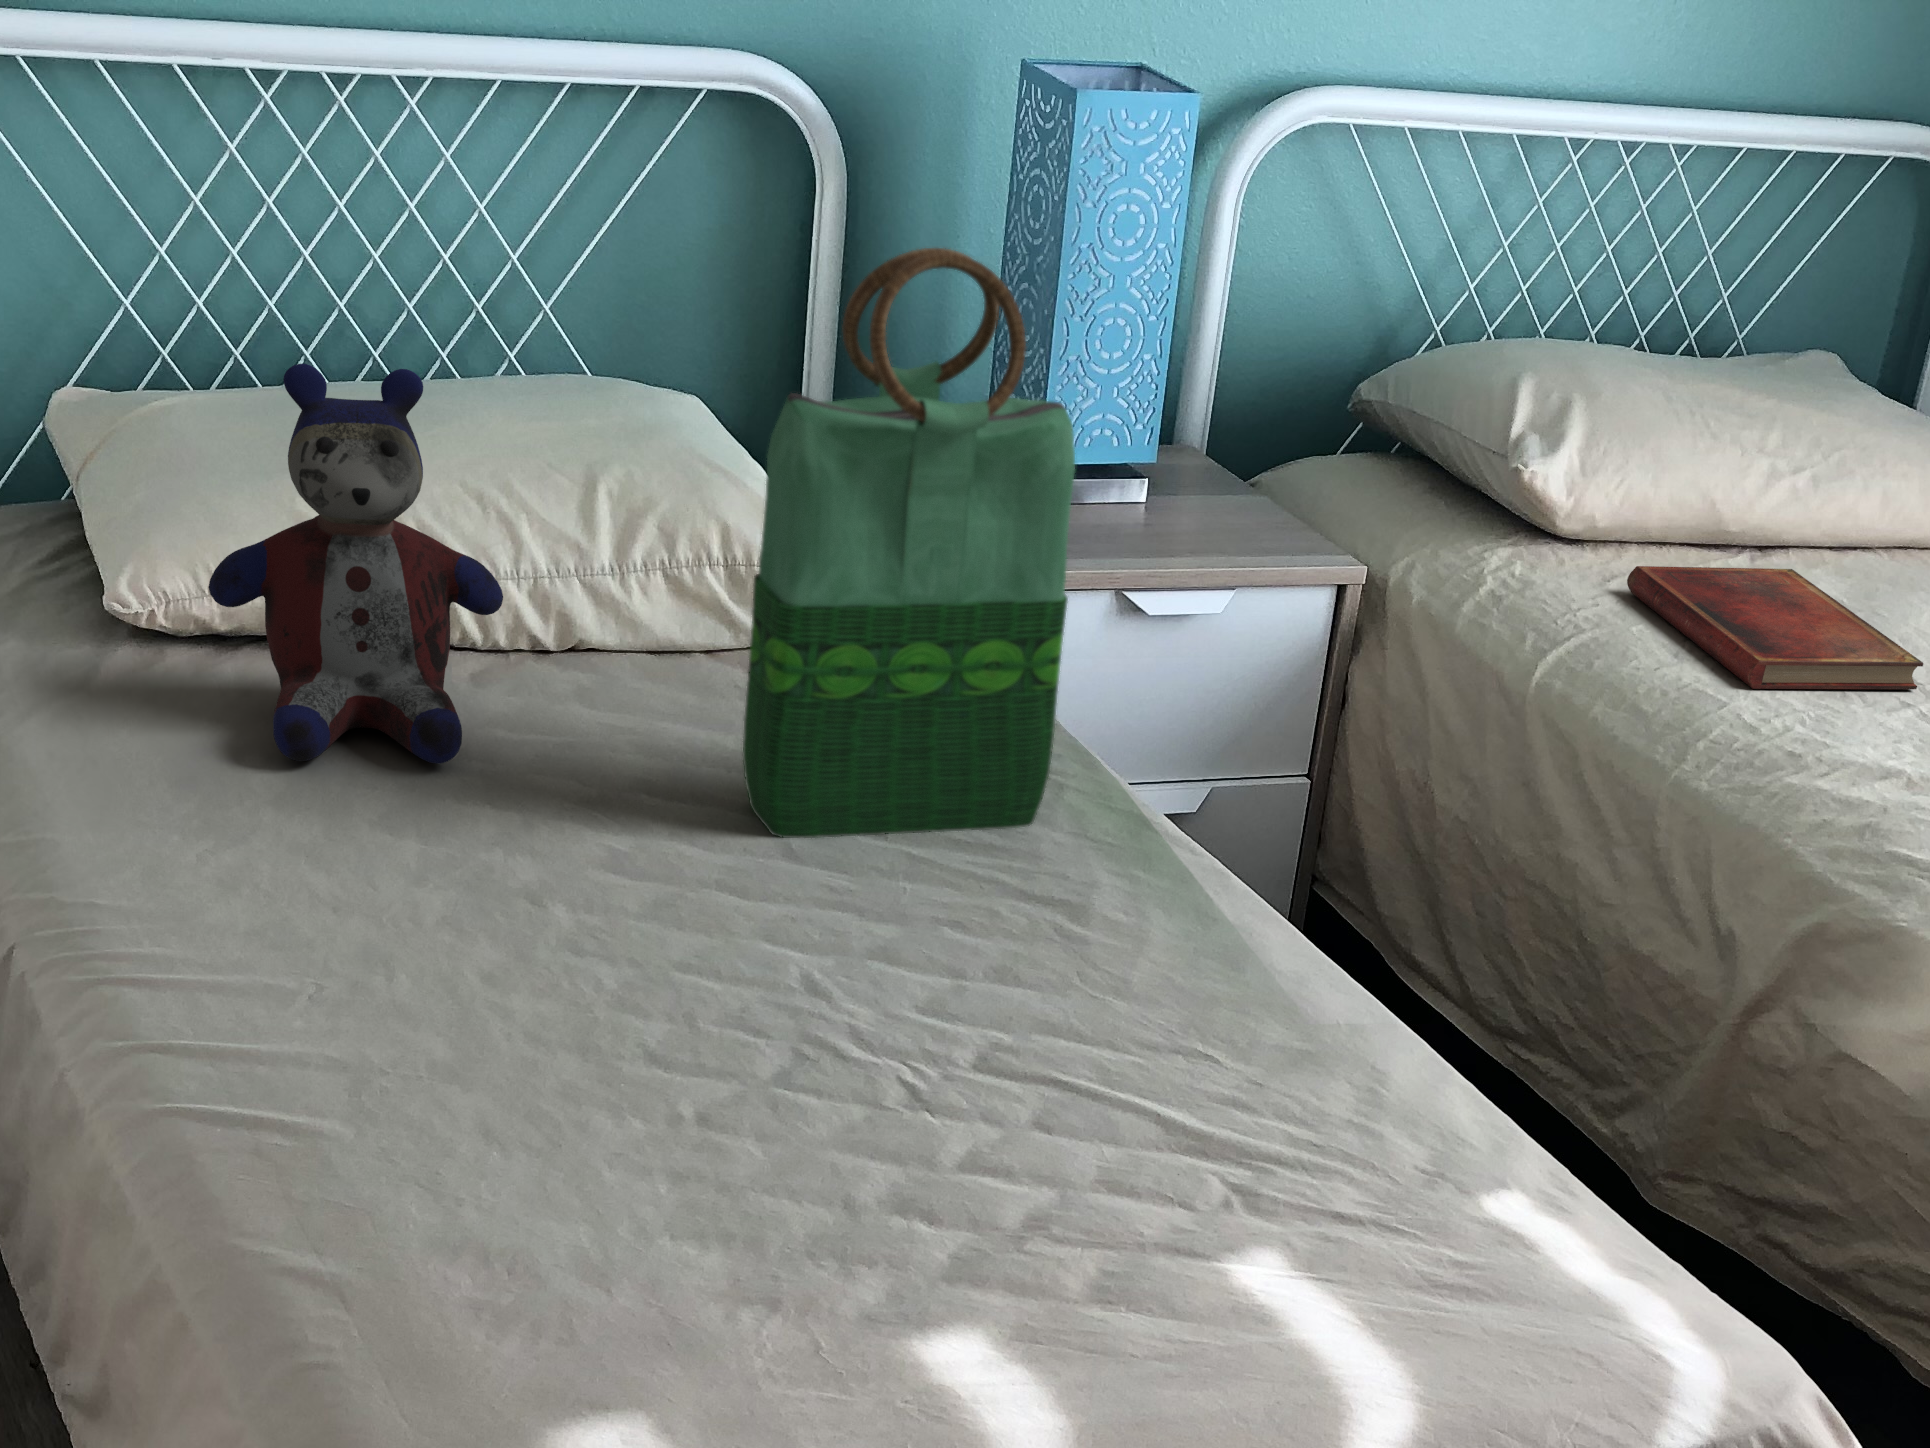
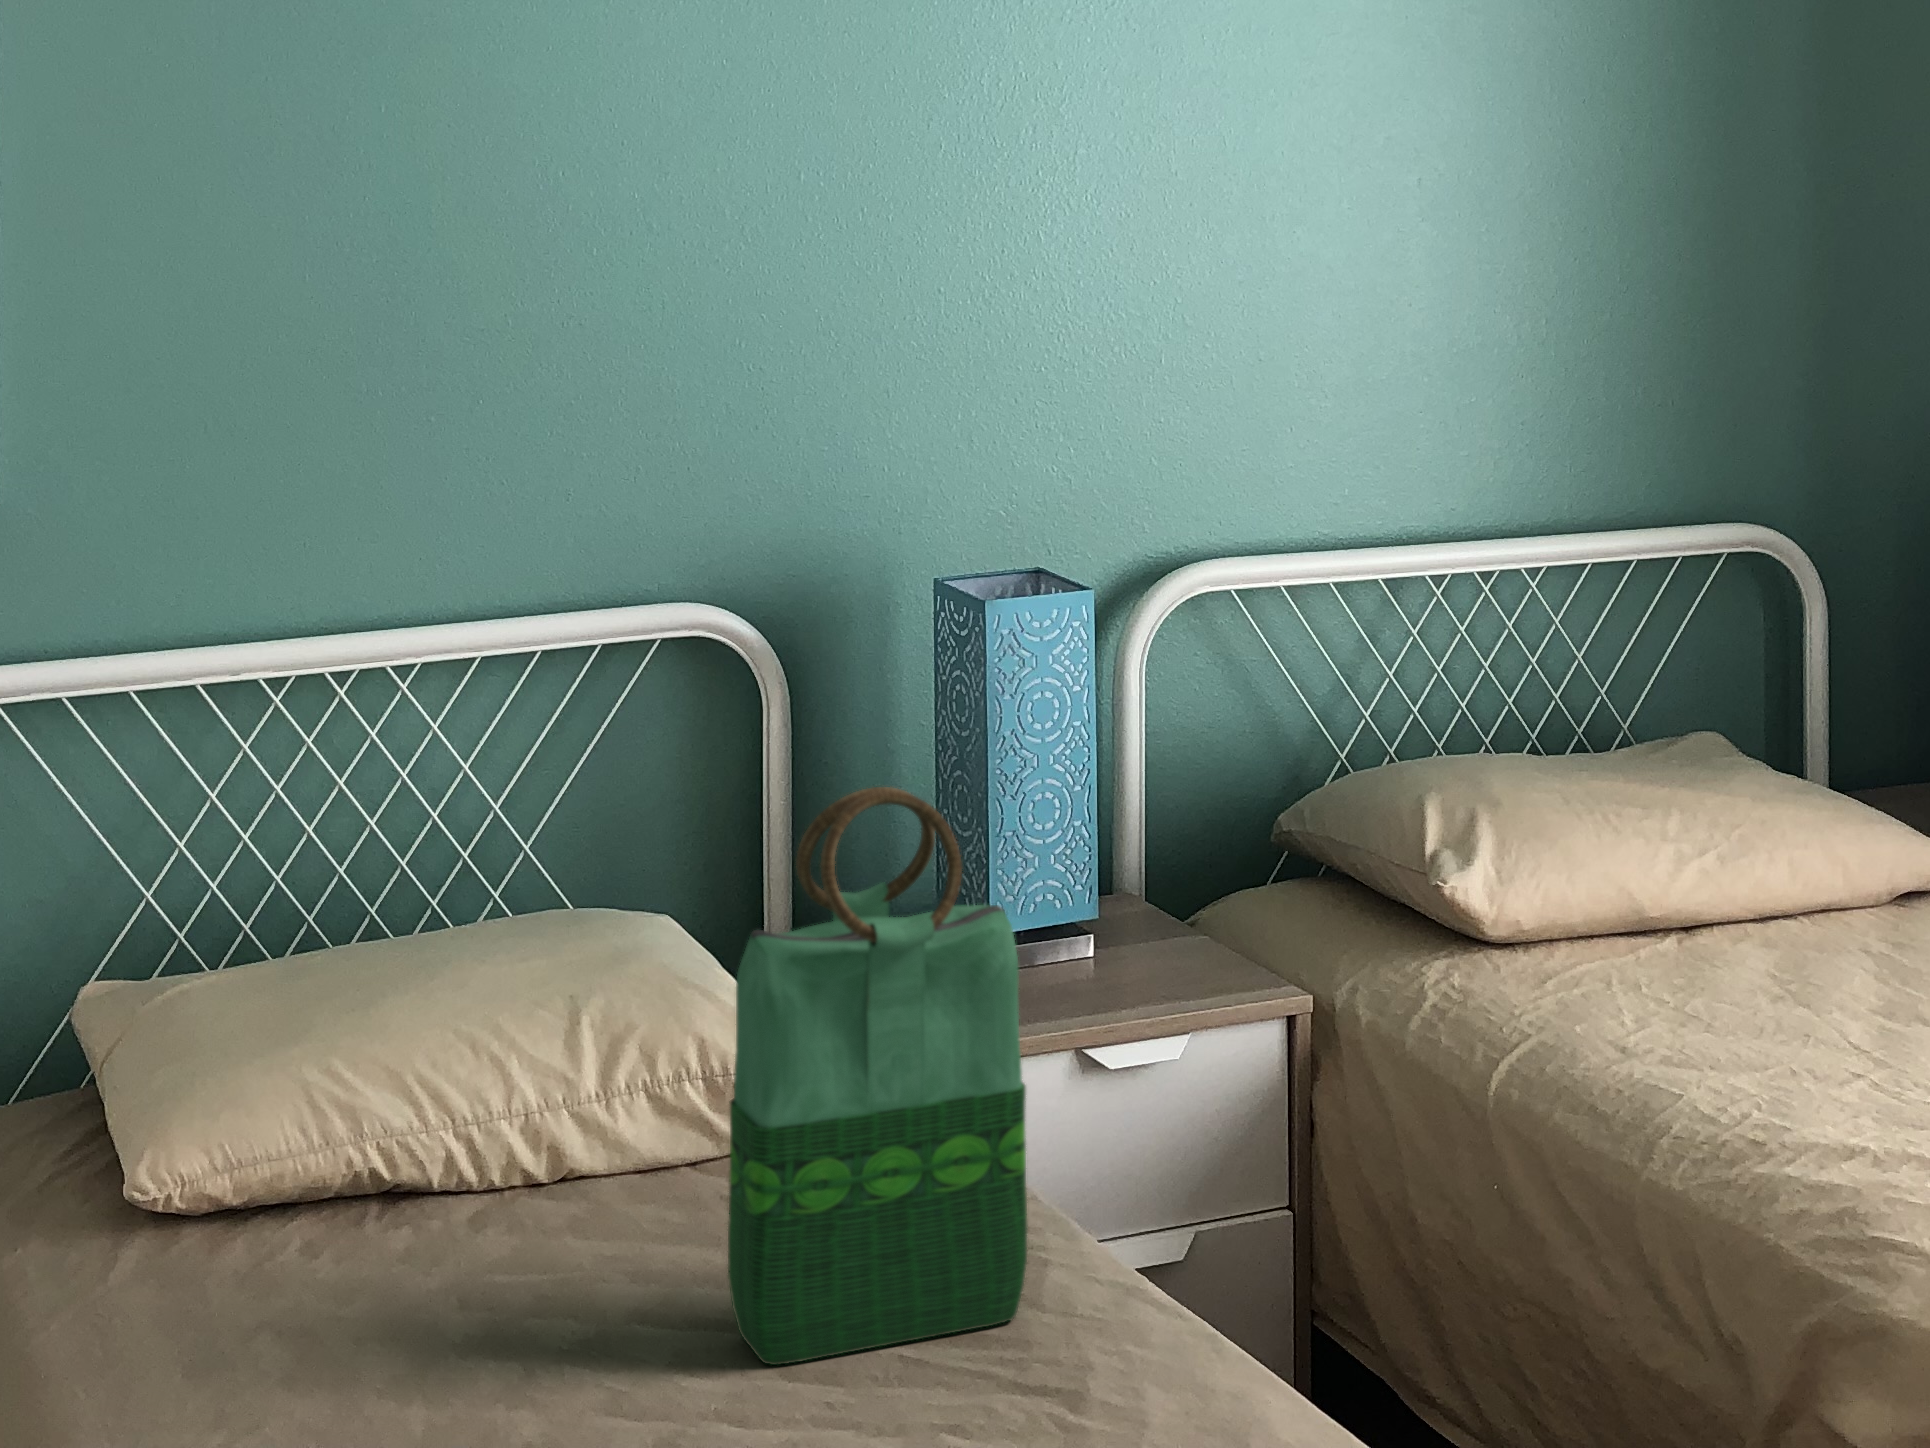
stuffed bear: present [208,364,503,764] -> none [221,944,496,1336]
diary: present [1627,566,1923,689] -> none [1564,950,1866,1079]

